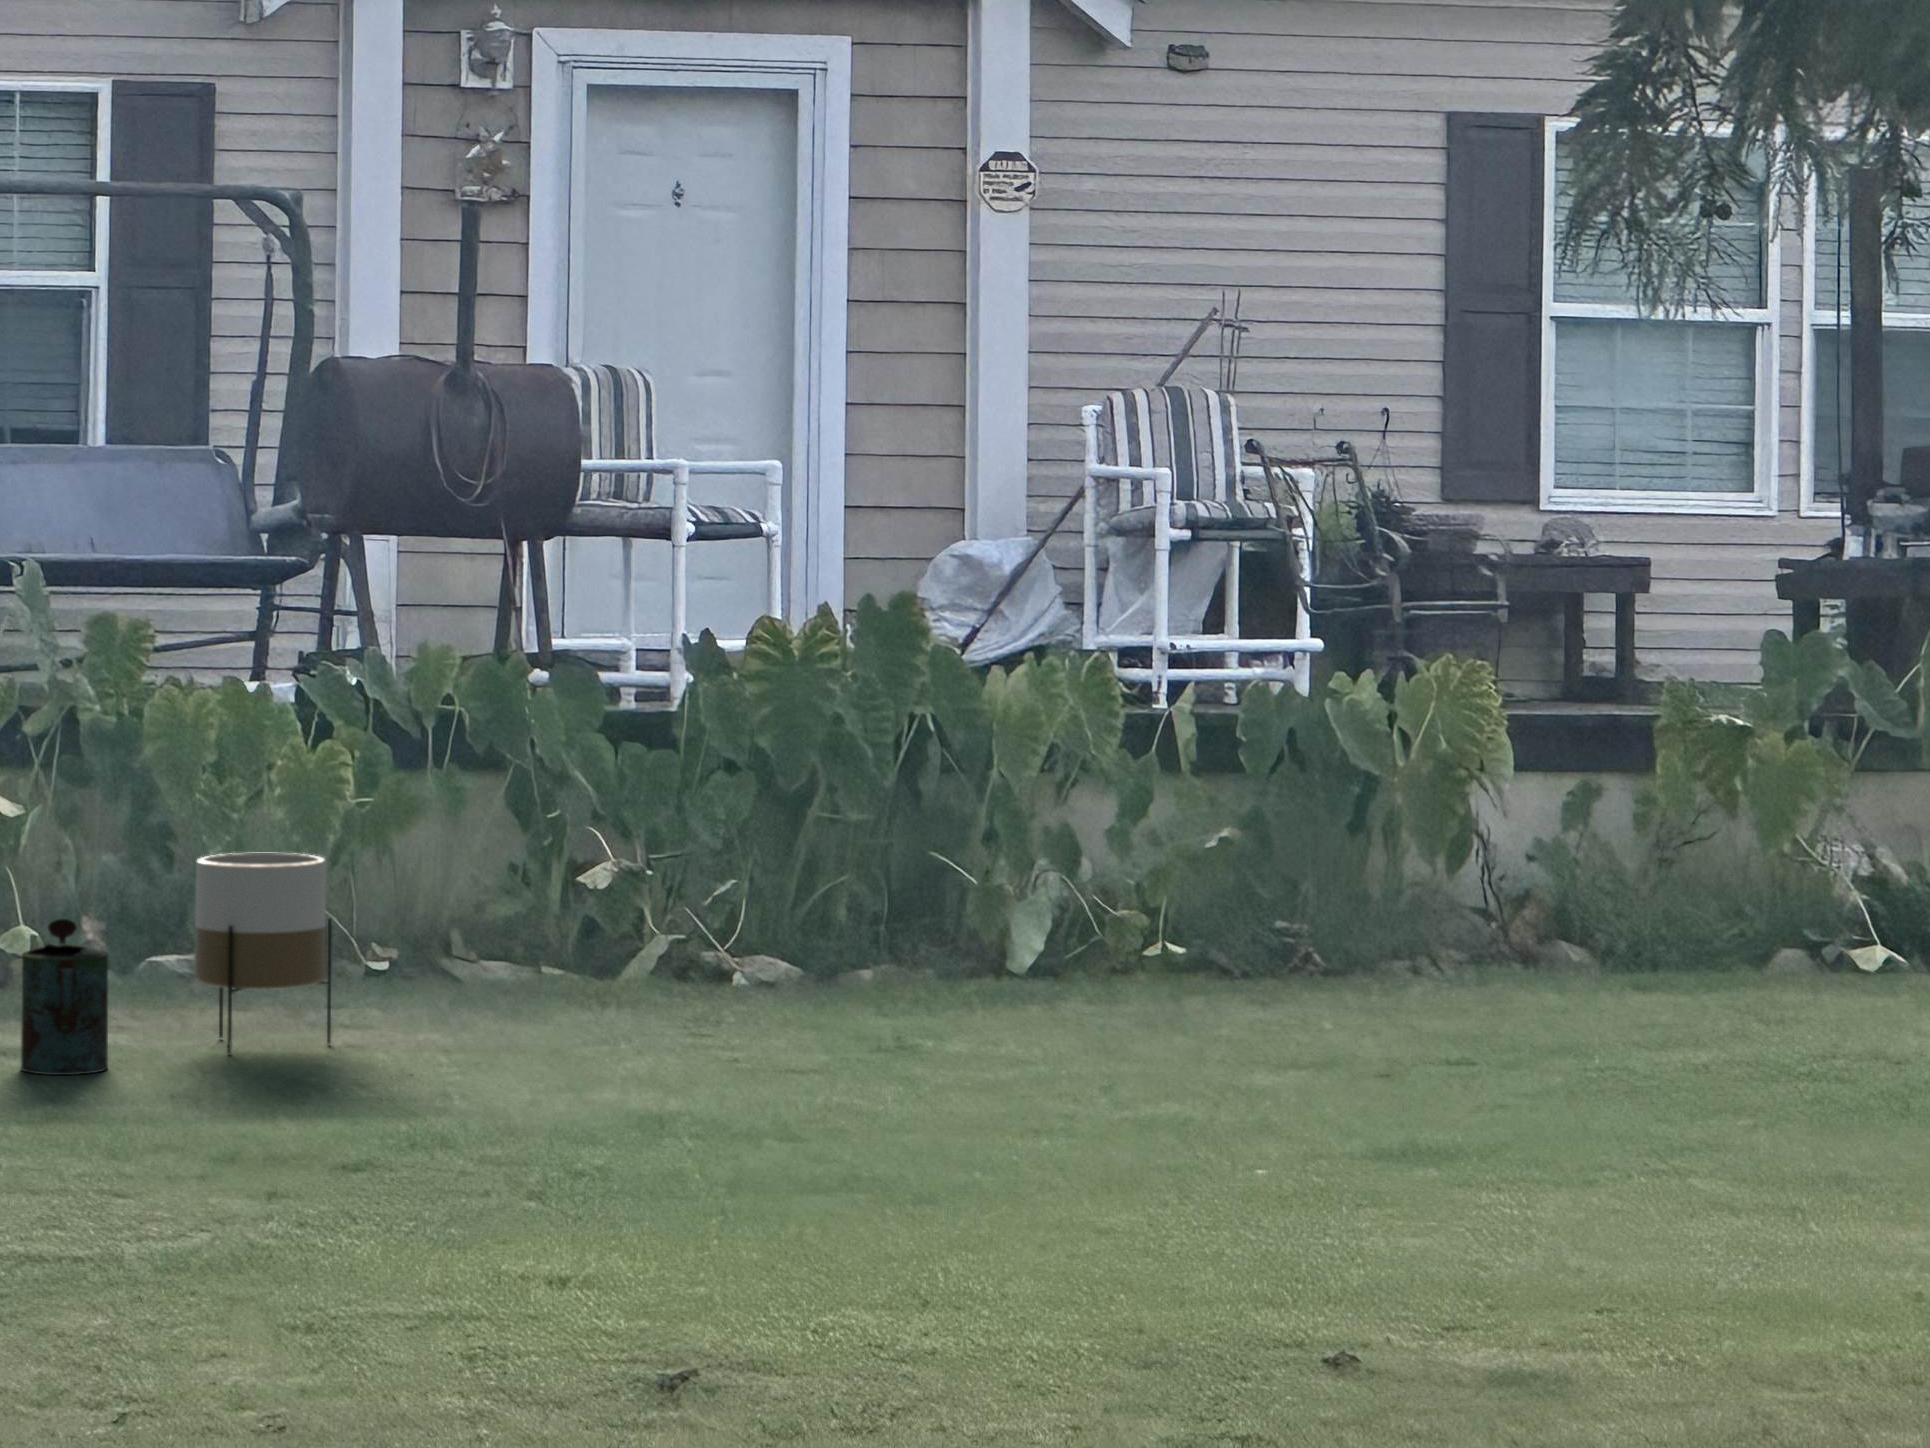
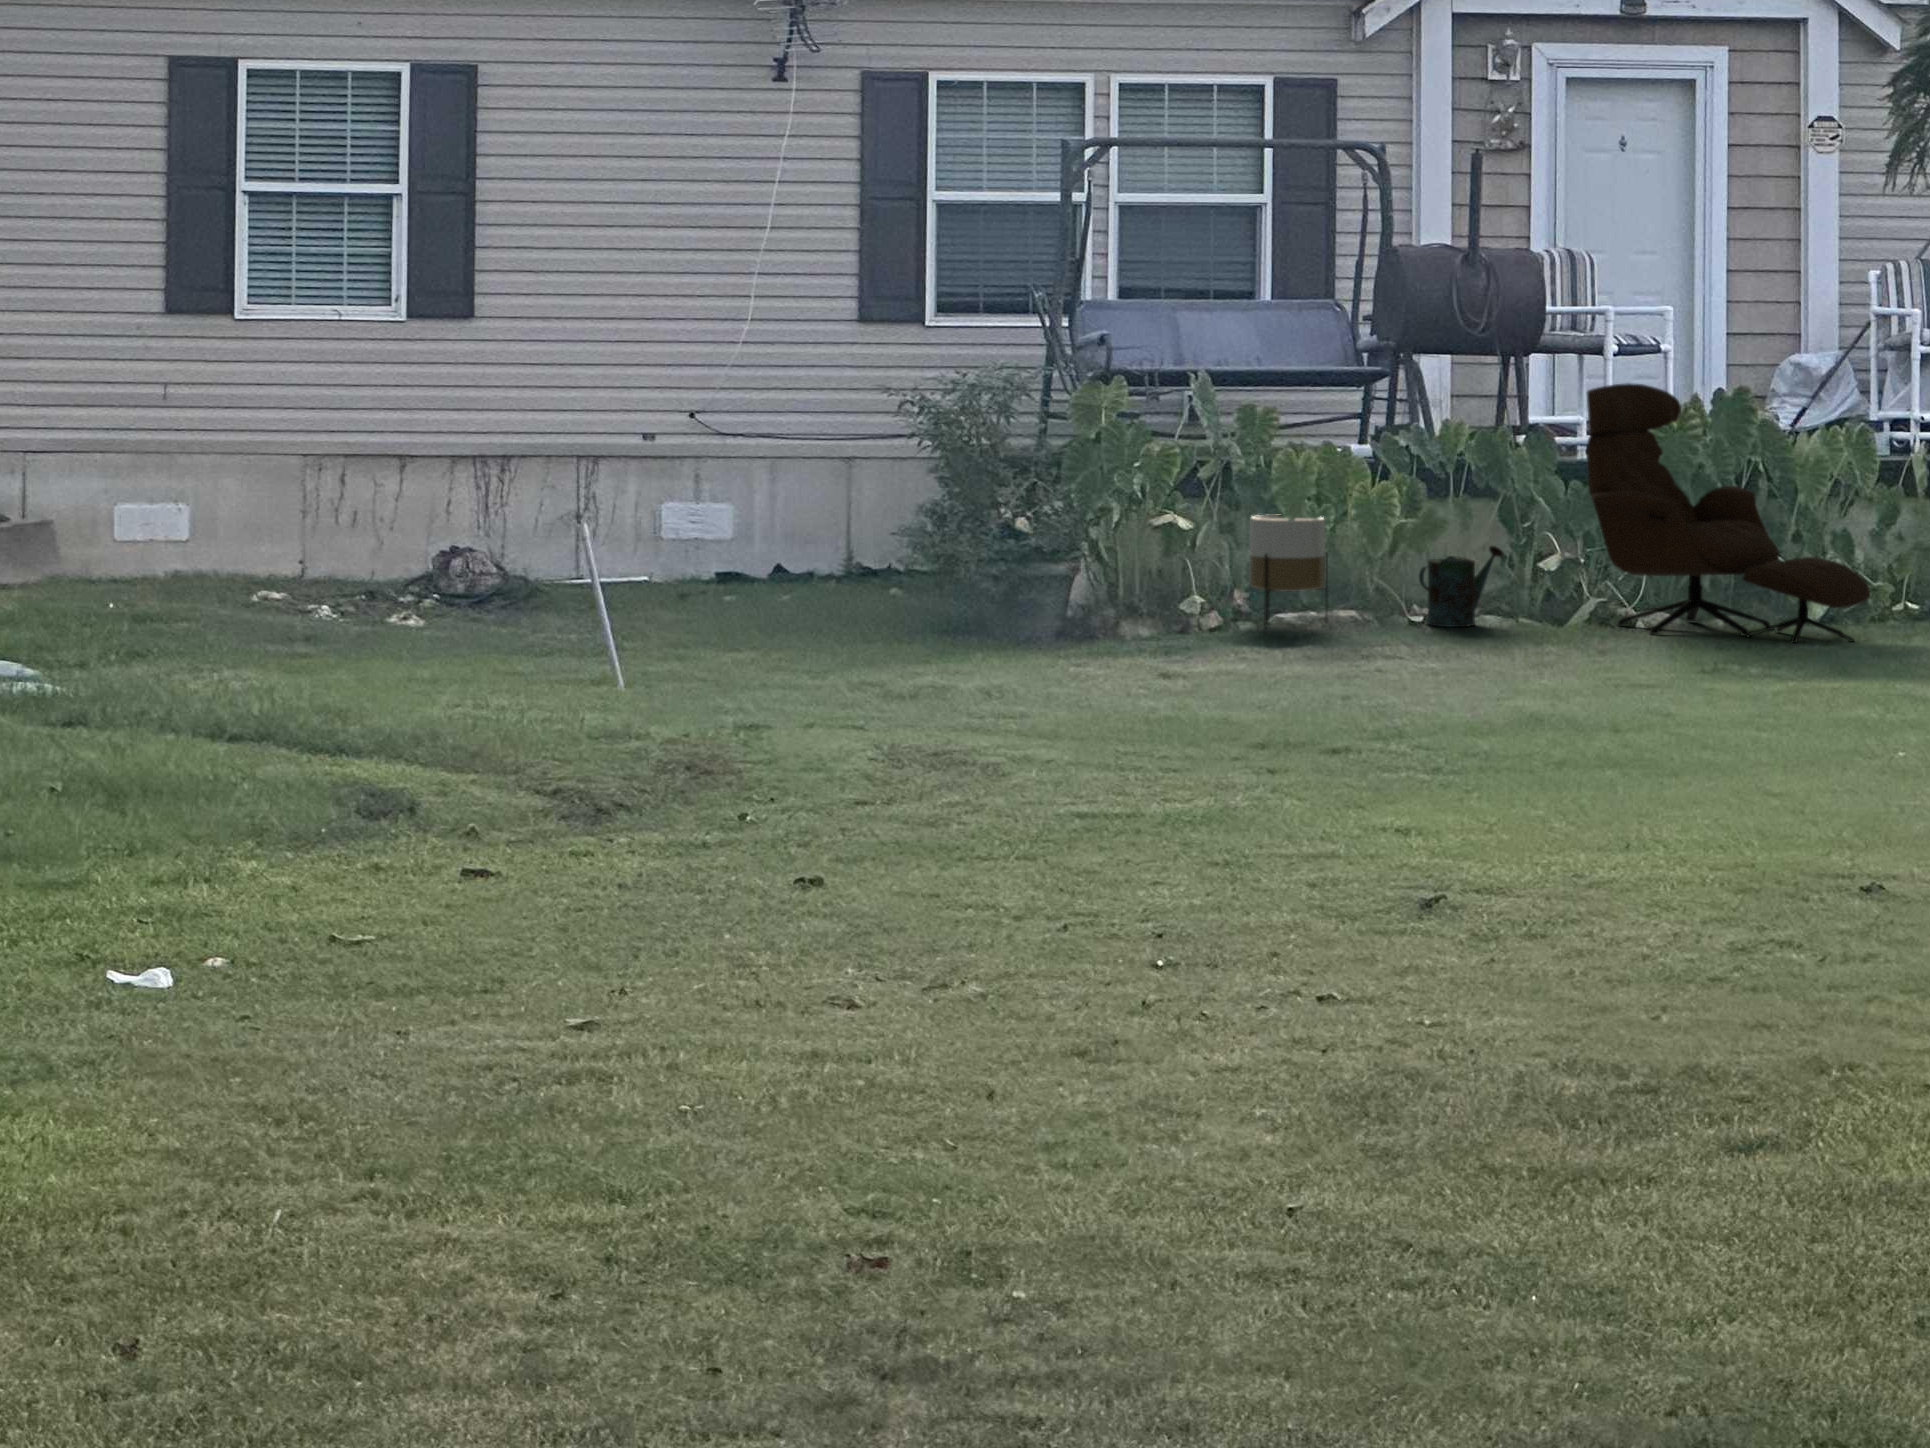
lounge chair: none [766,617,1236,1057] -> present [1587,383,1870,643]
watering can: present [21,919,108,1075] -> present [1419,546,1503,627]

